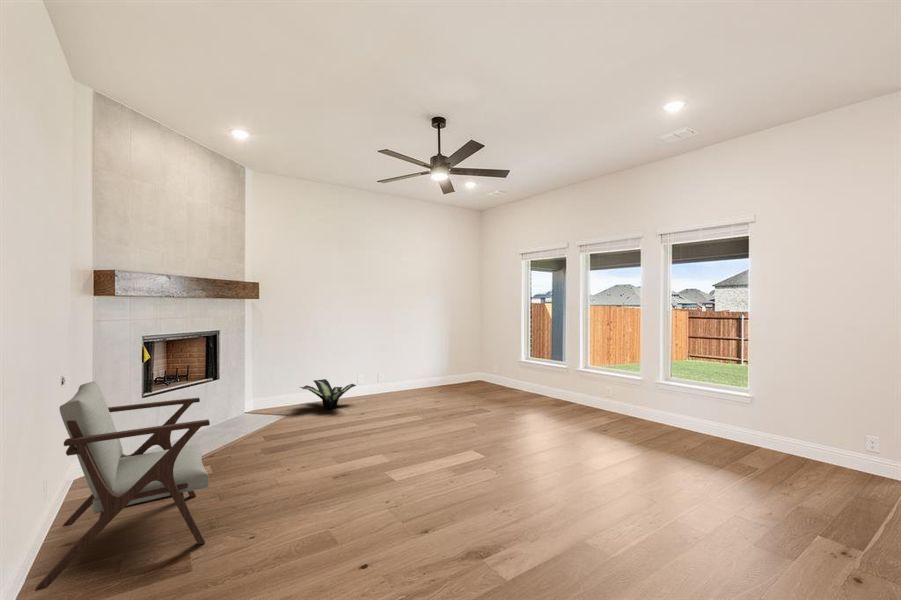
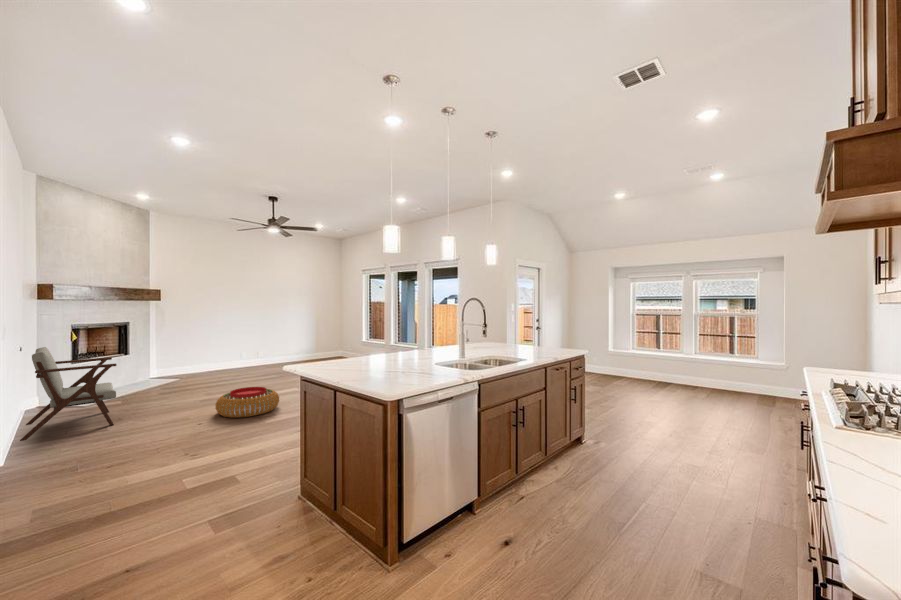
potted plant: present [300,379,356,409] -> none [191,356,236,375]
pouf: none [381,463,493,541] -> present [215,387,279,418]

